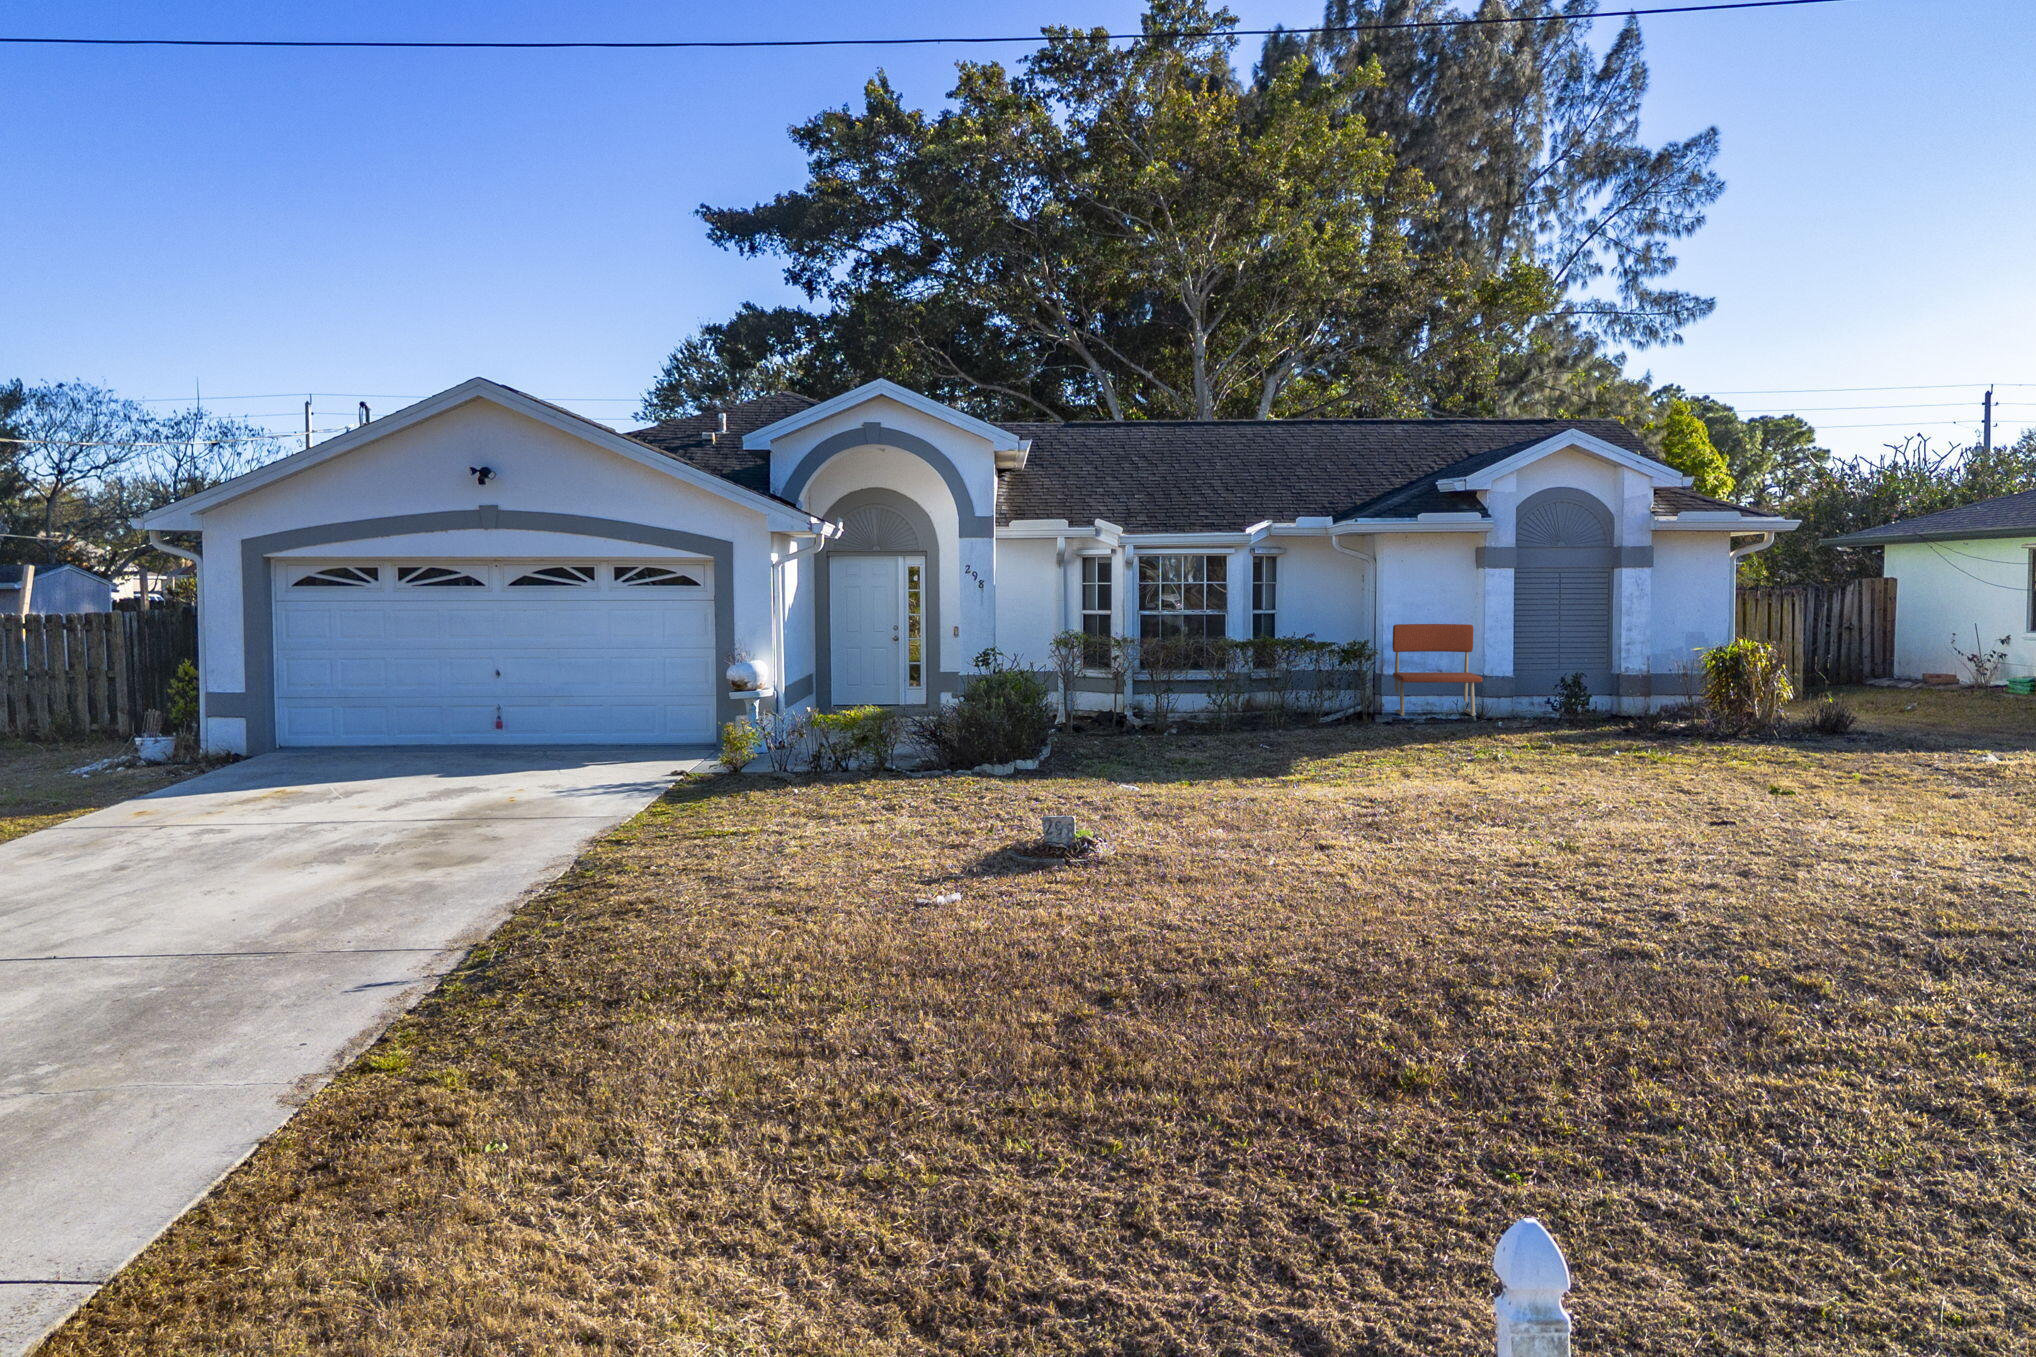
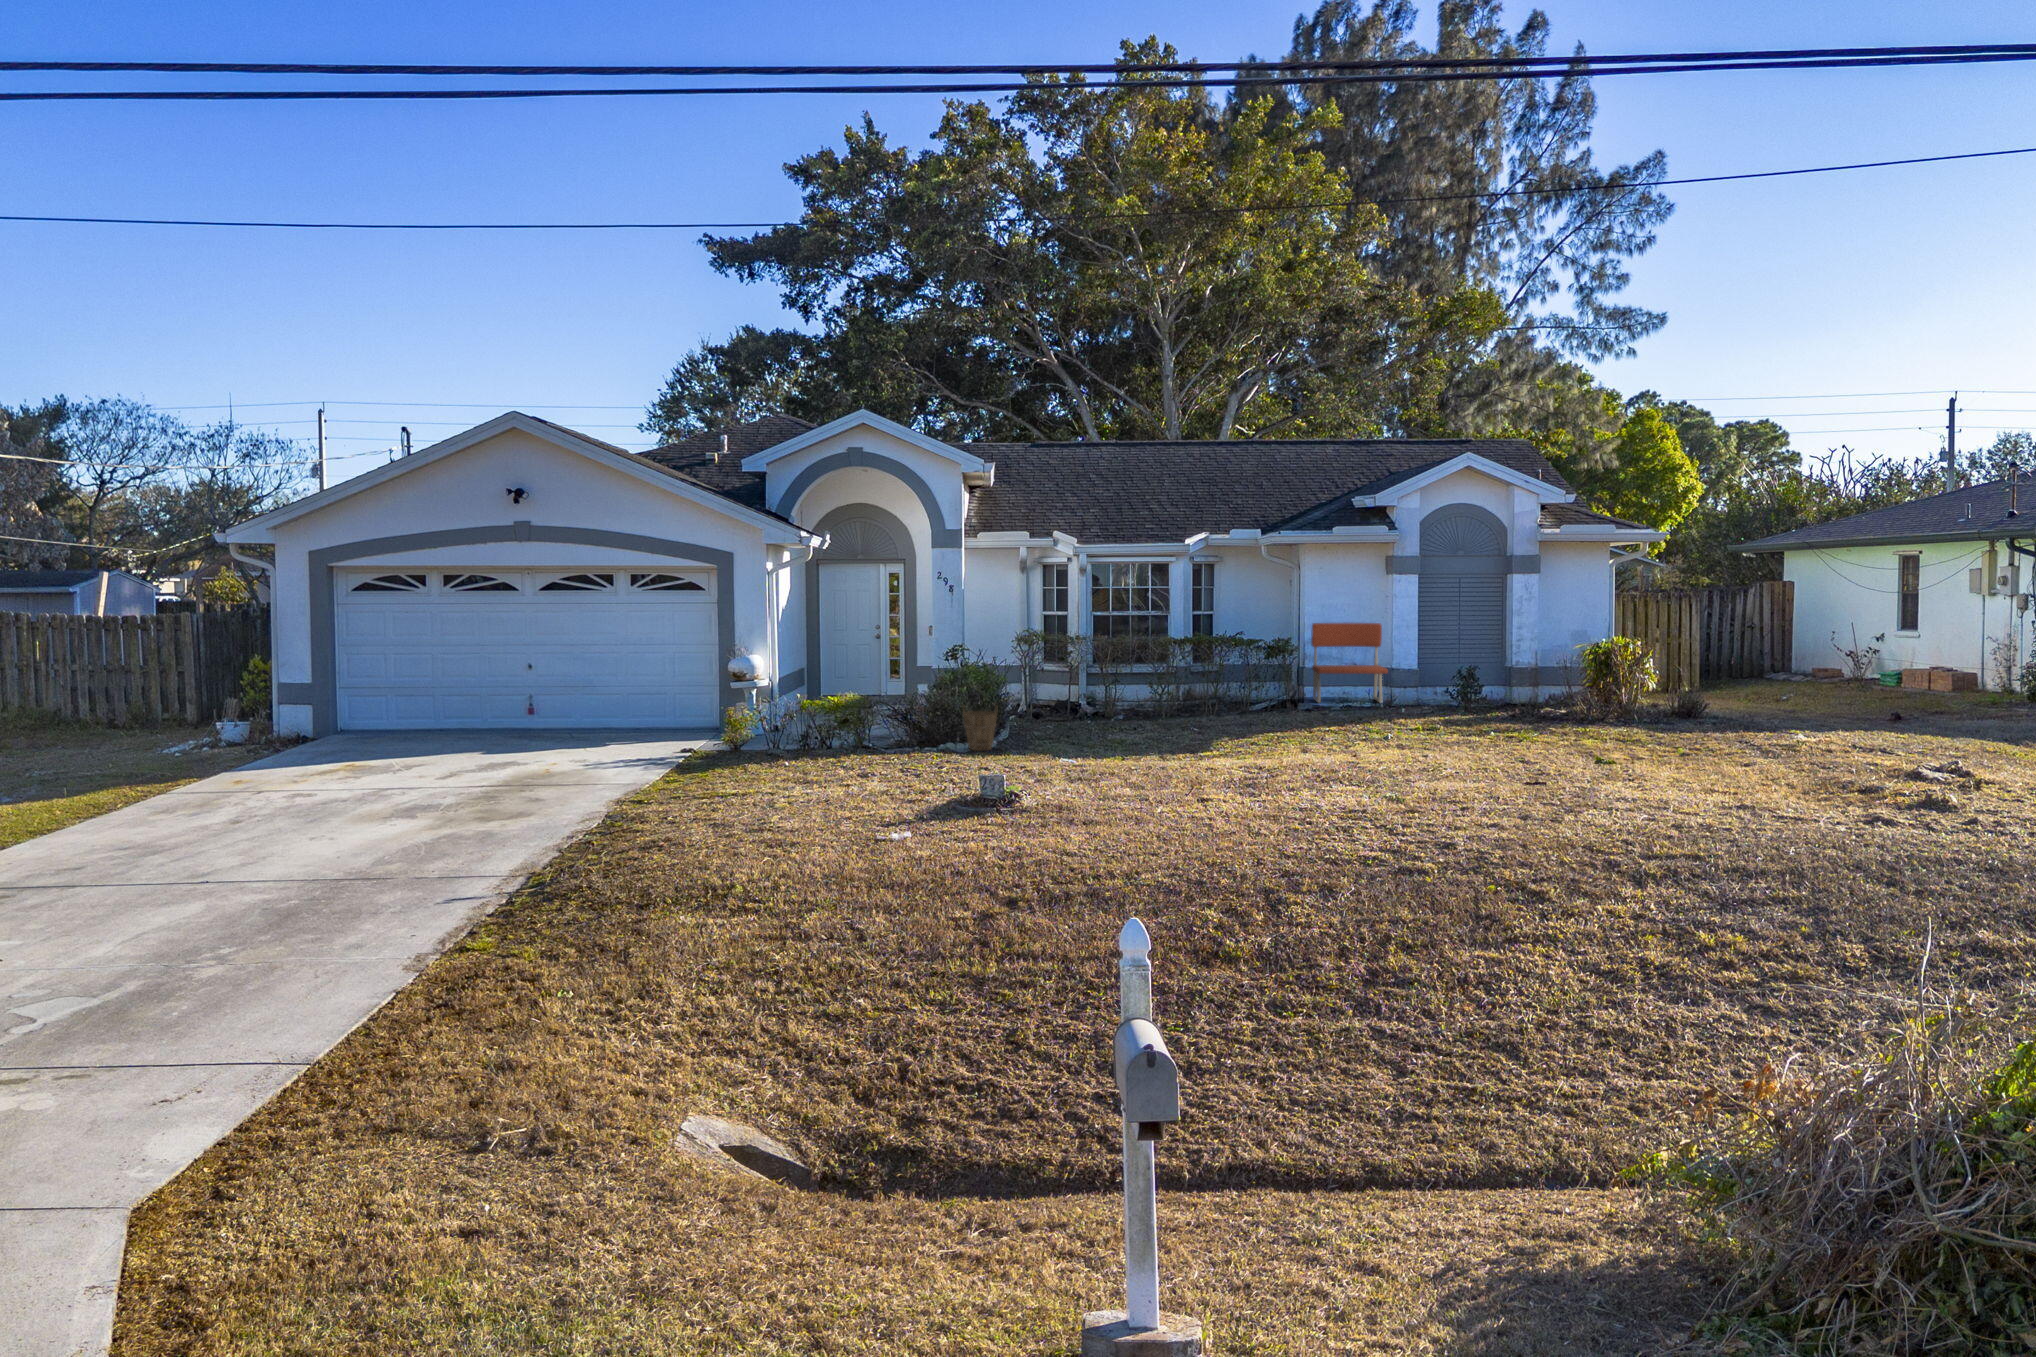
bucket: none [1003,721,1044,775] -> present [963,706,997,751]

